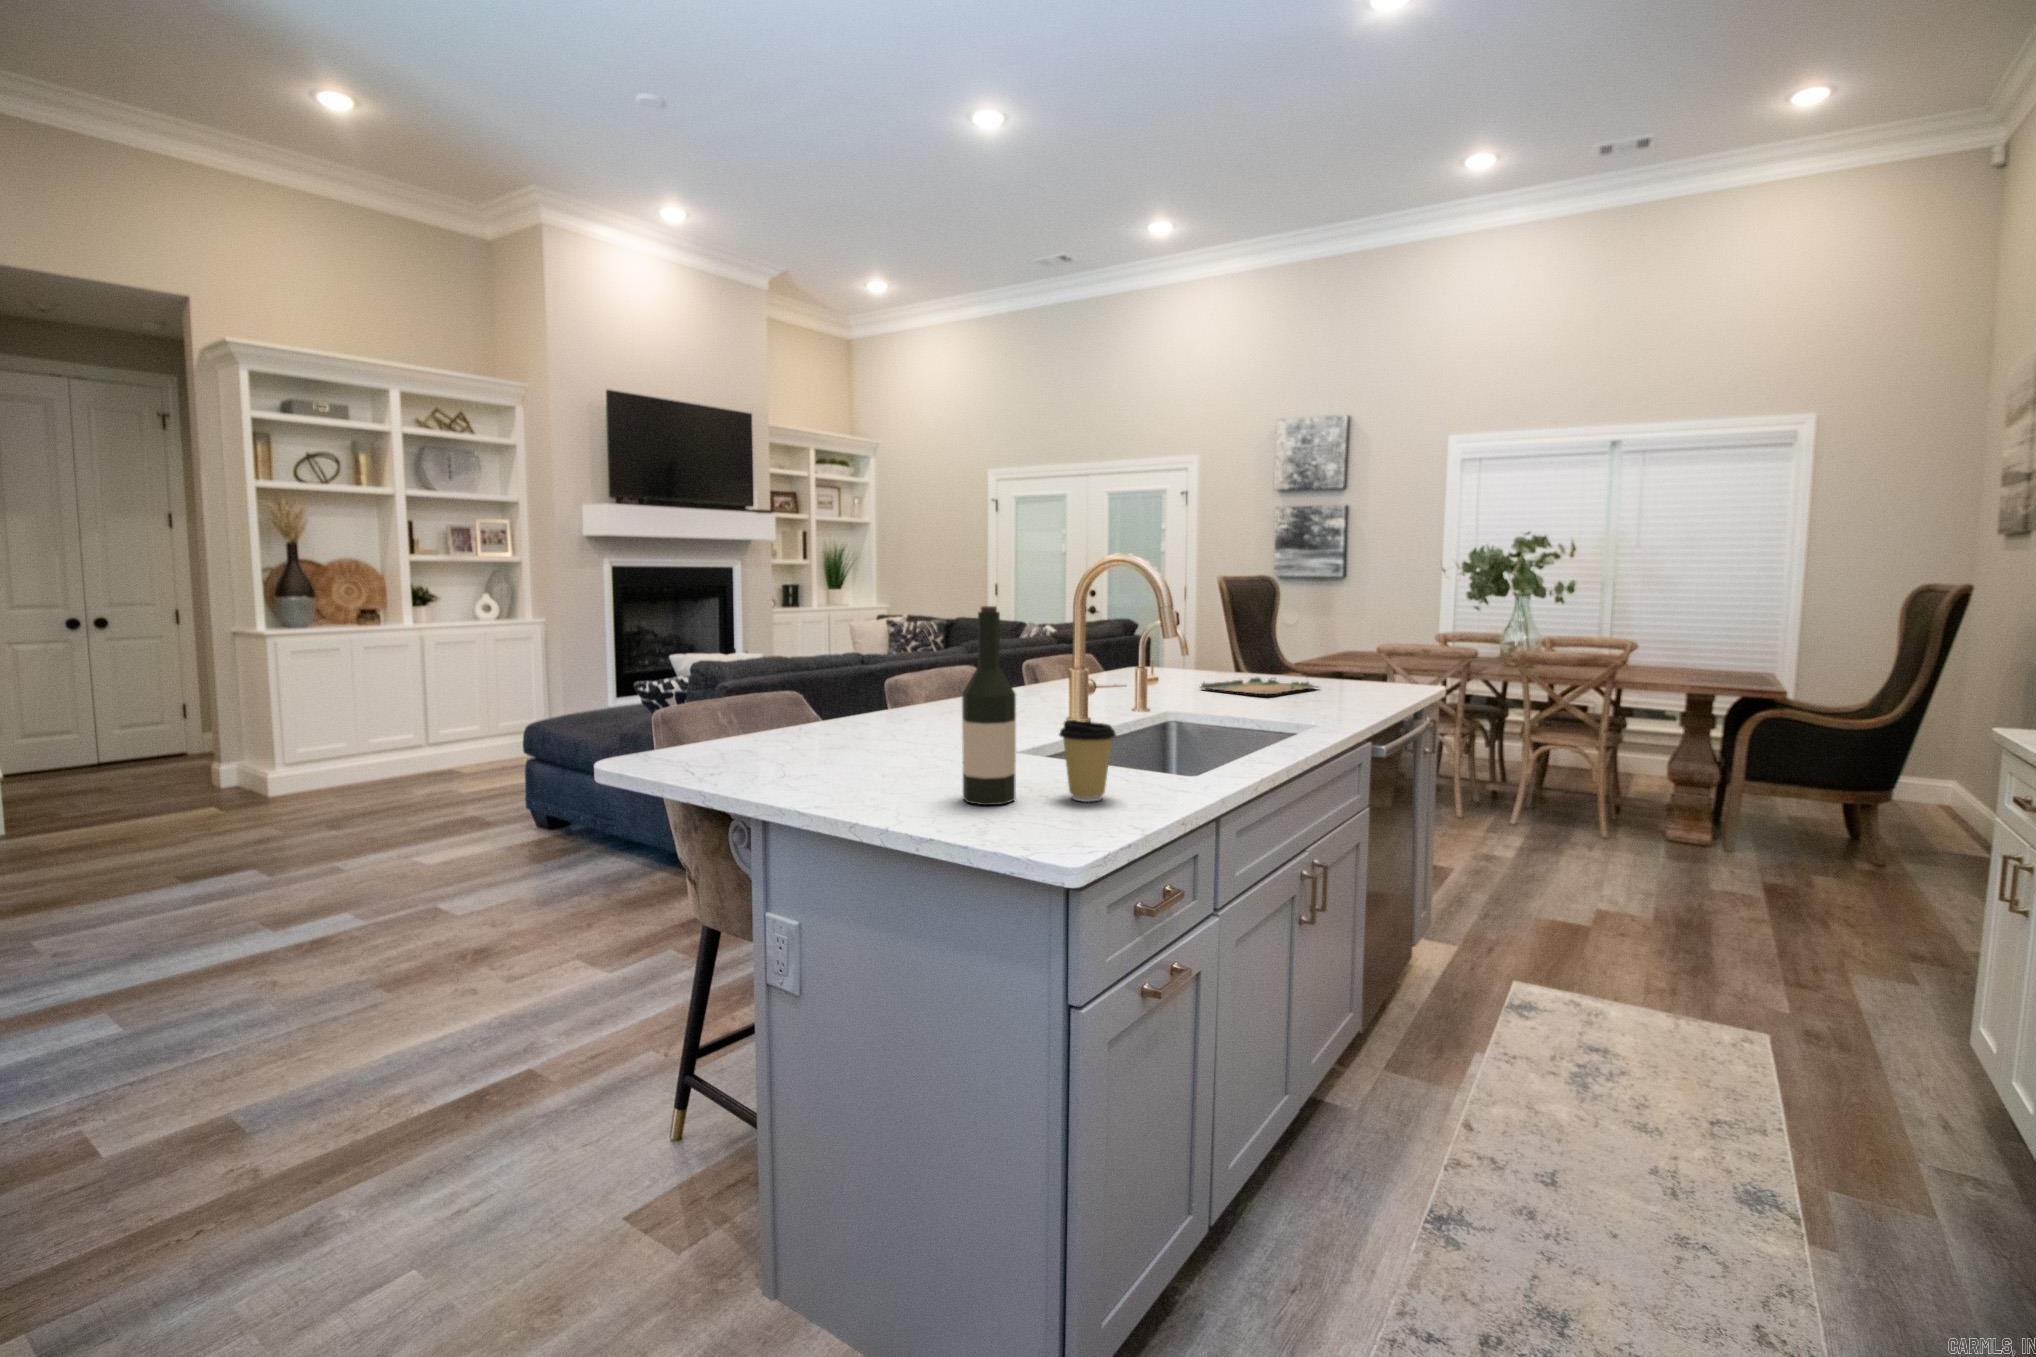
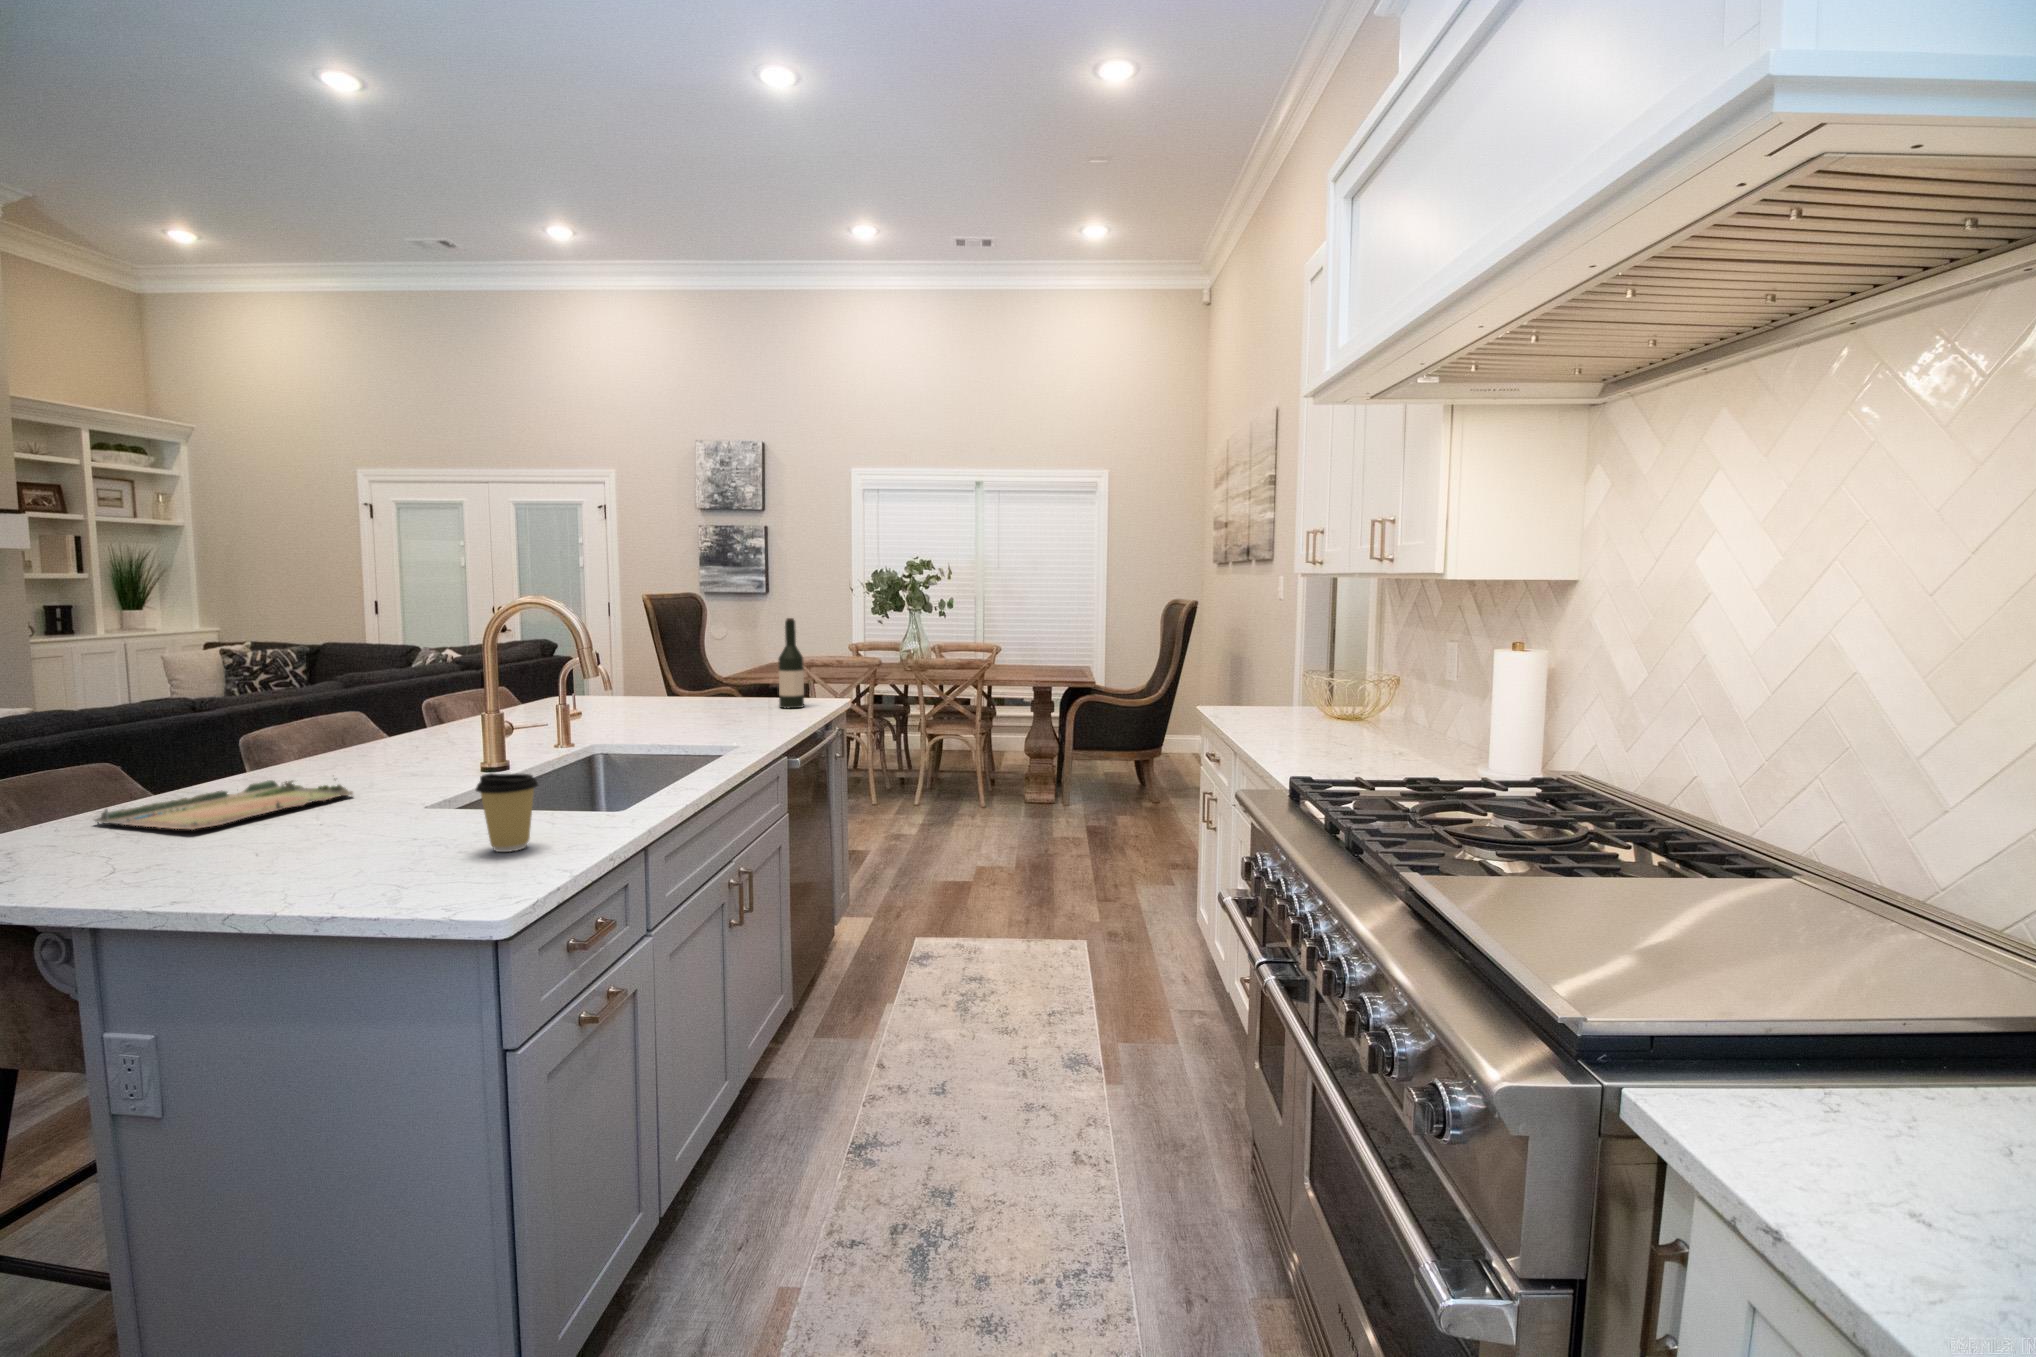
wine bottle: present [962,606,1016,805] -> present [778,618,804,708]
tray: present [1201,677,1318,694] -> present [94,780,353,830]

